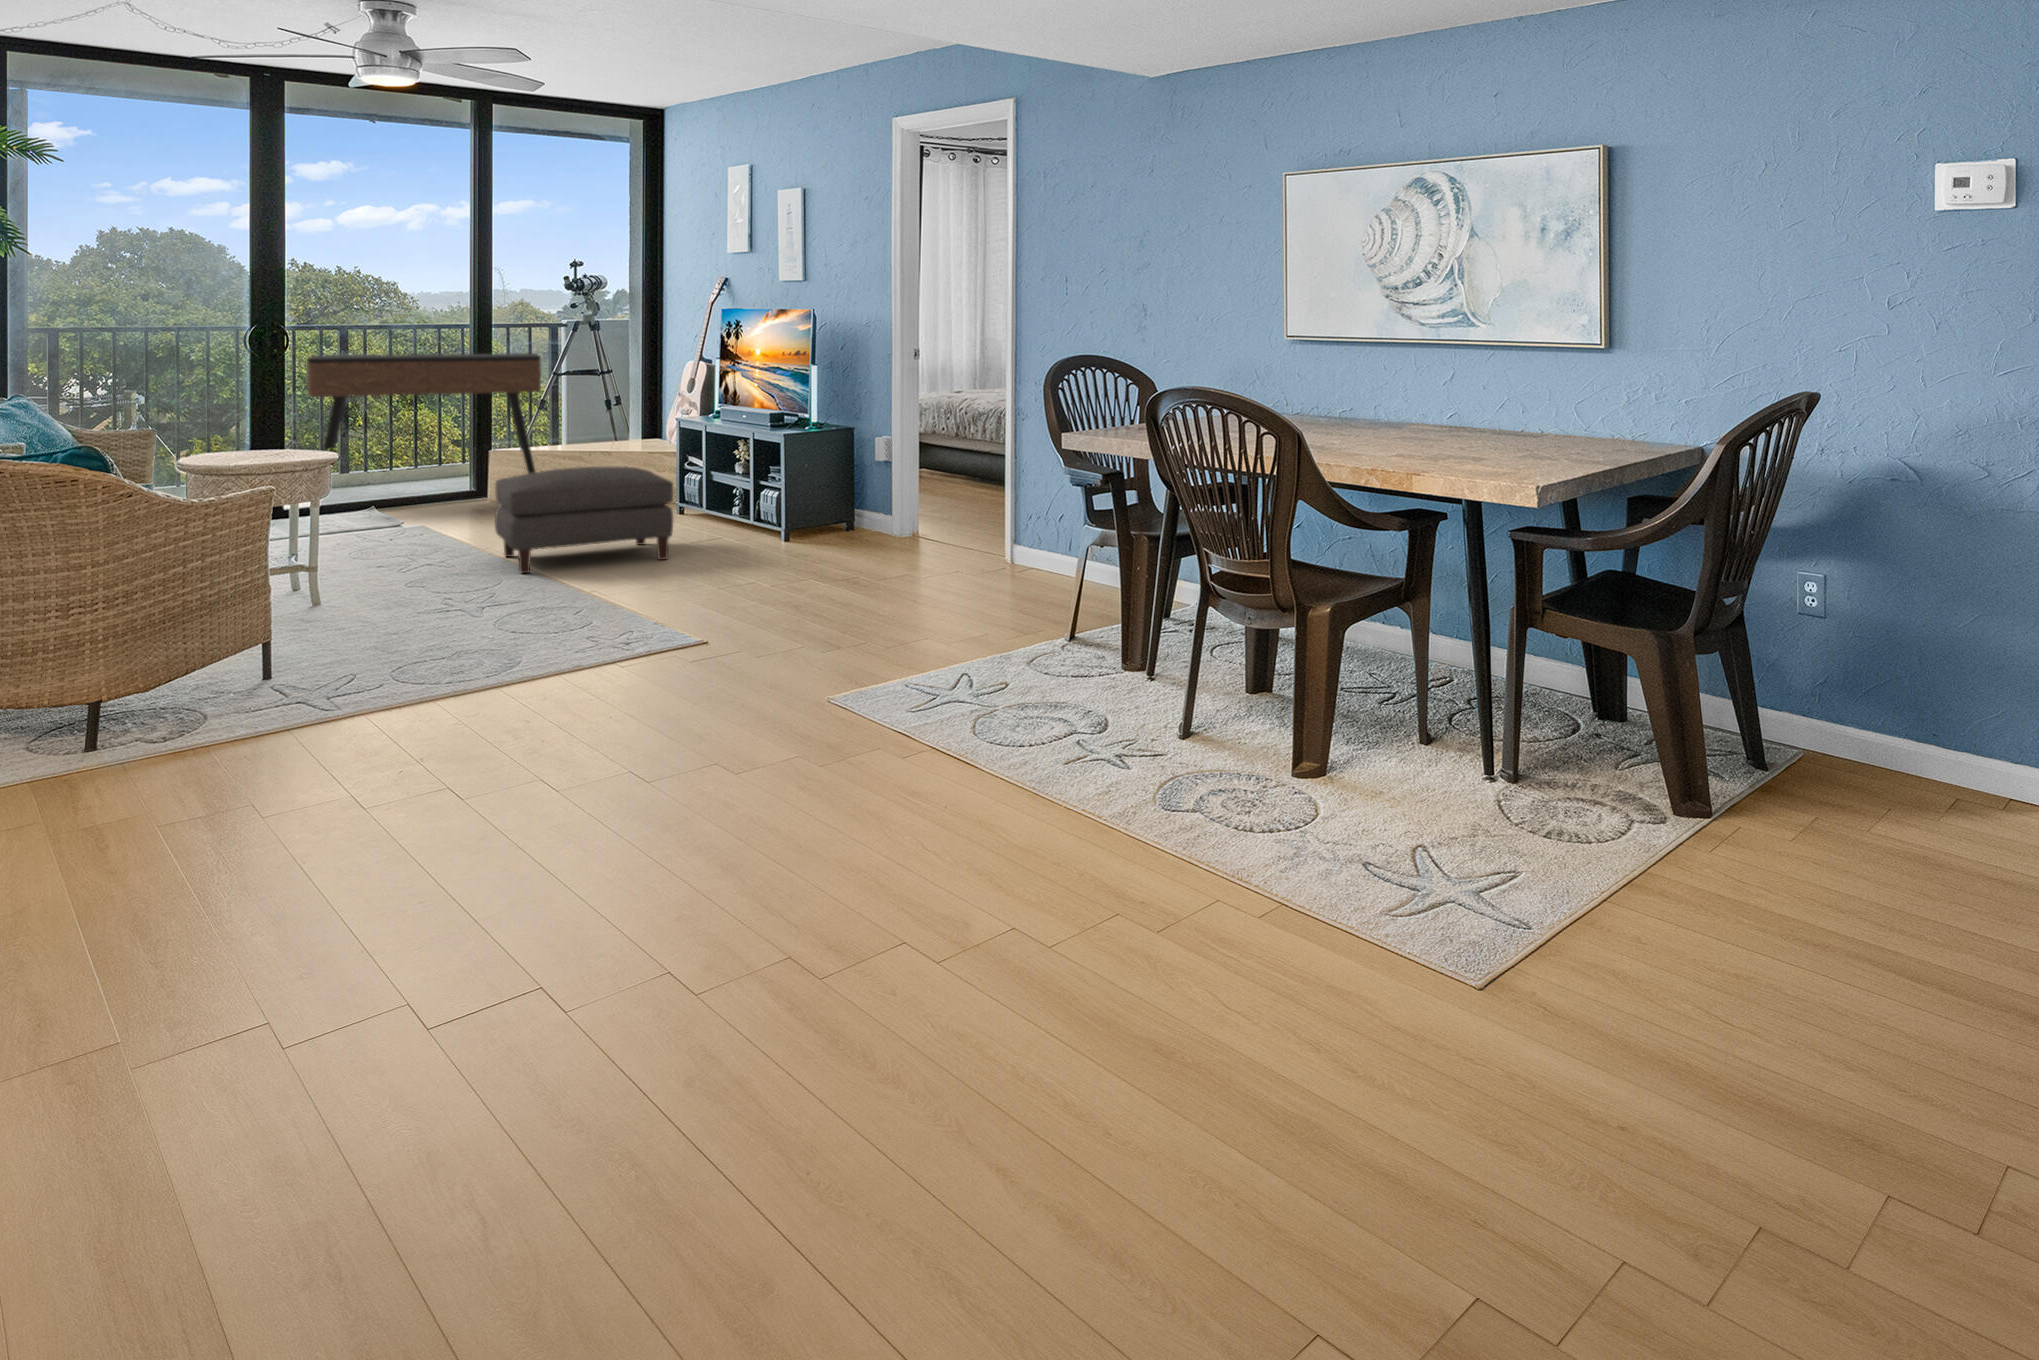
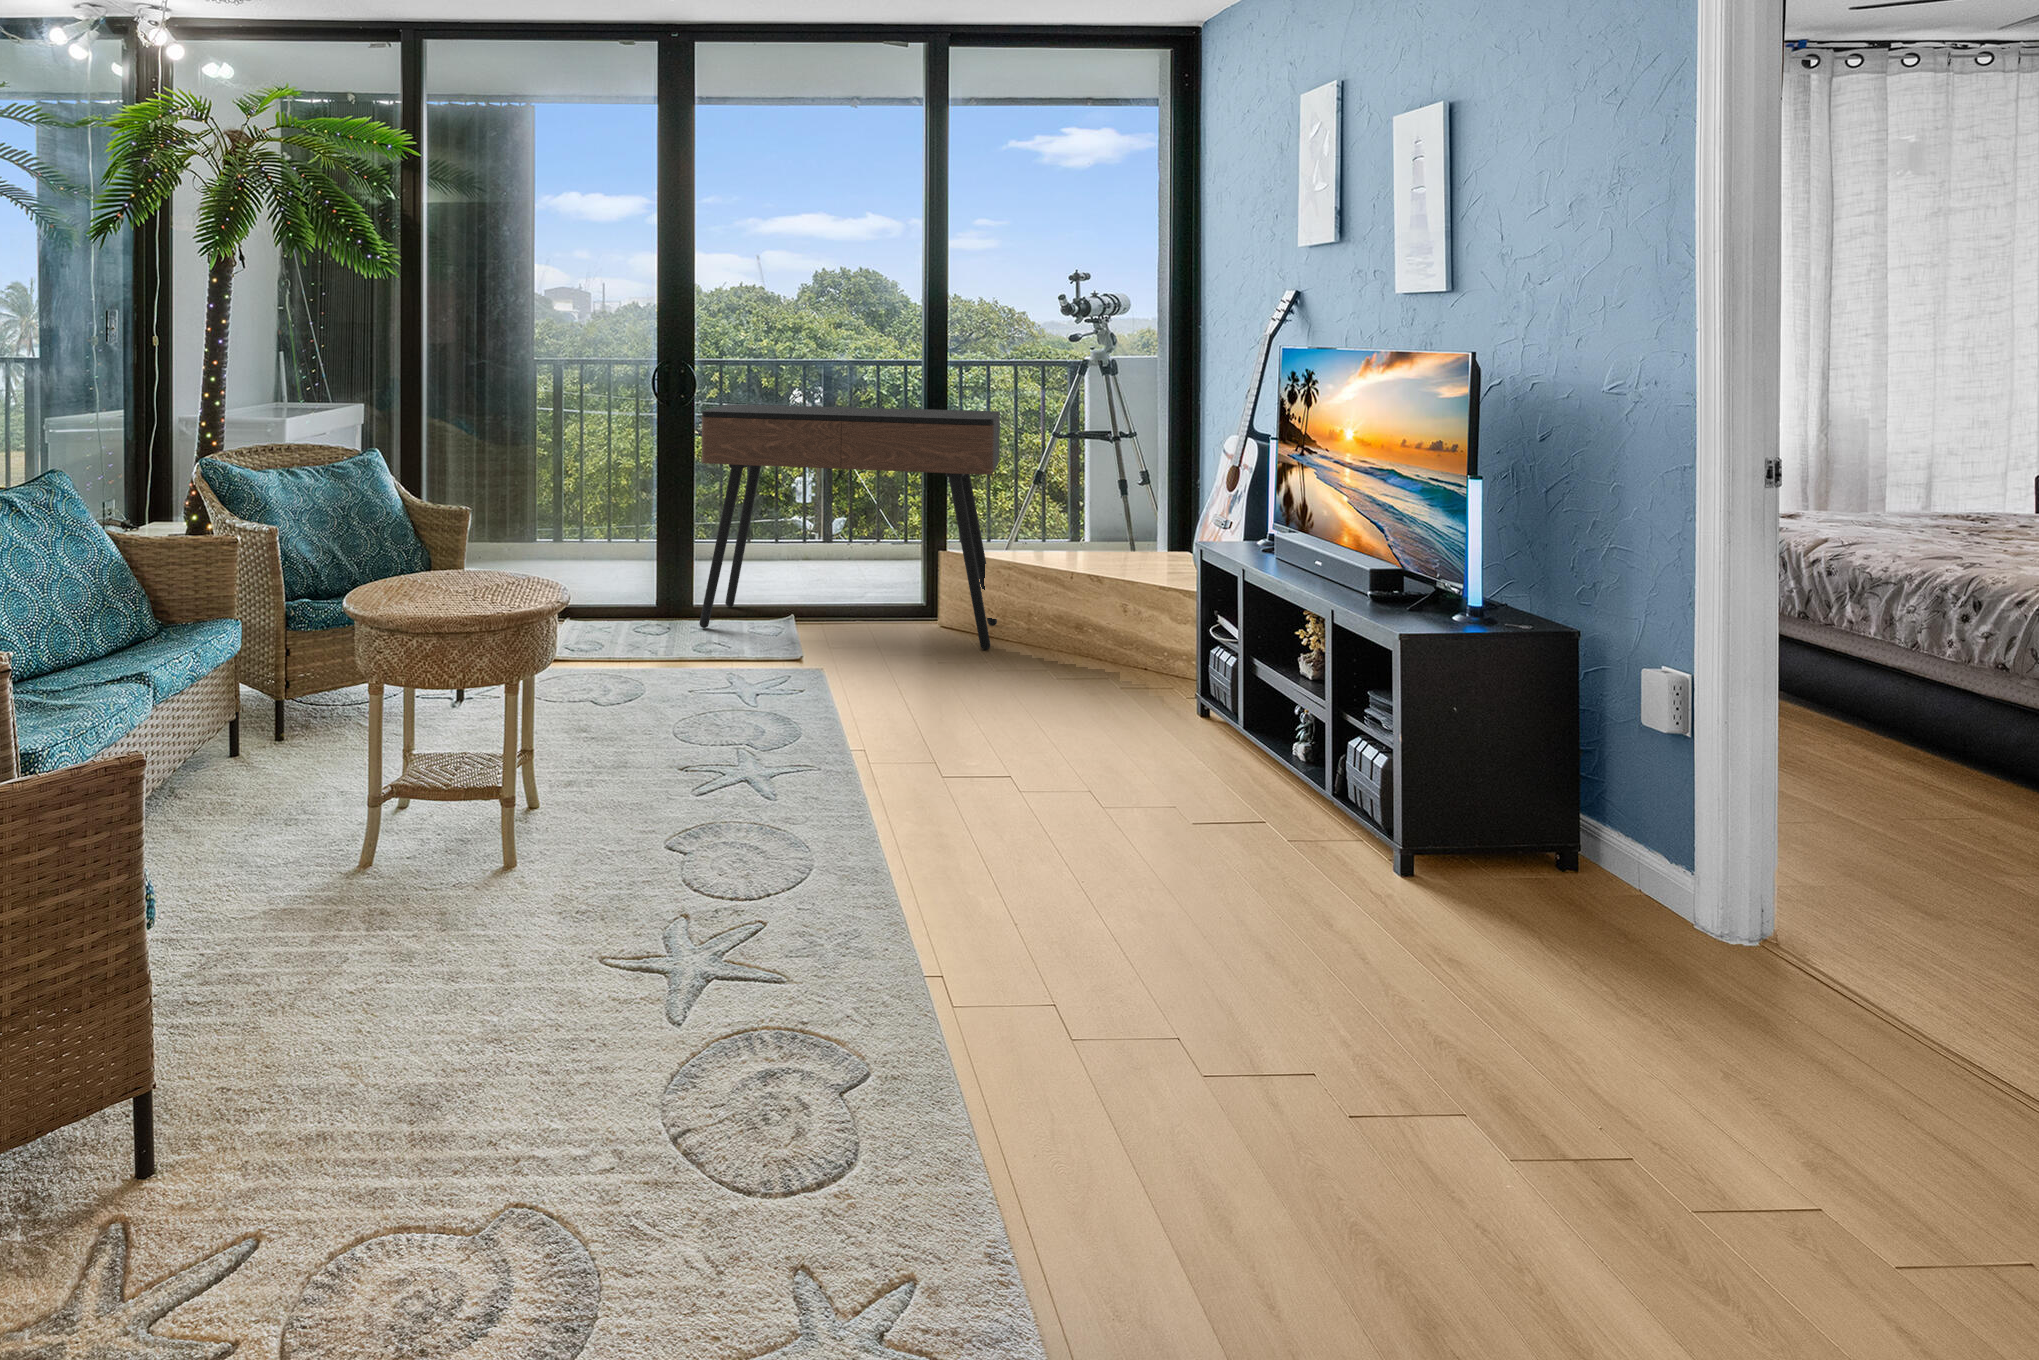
ottoman: present [495,466,673,573] -> none [816,654,1137,896]

